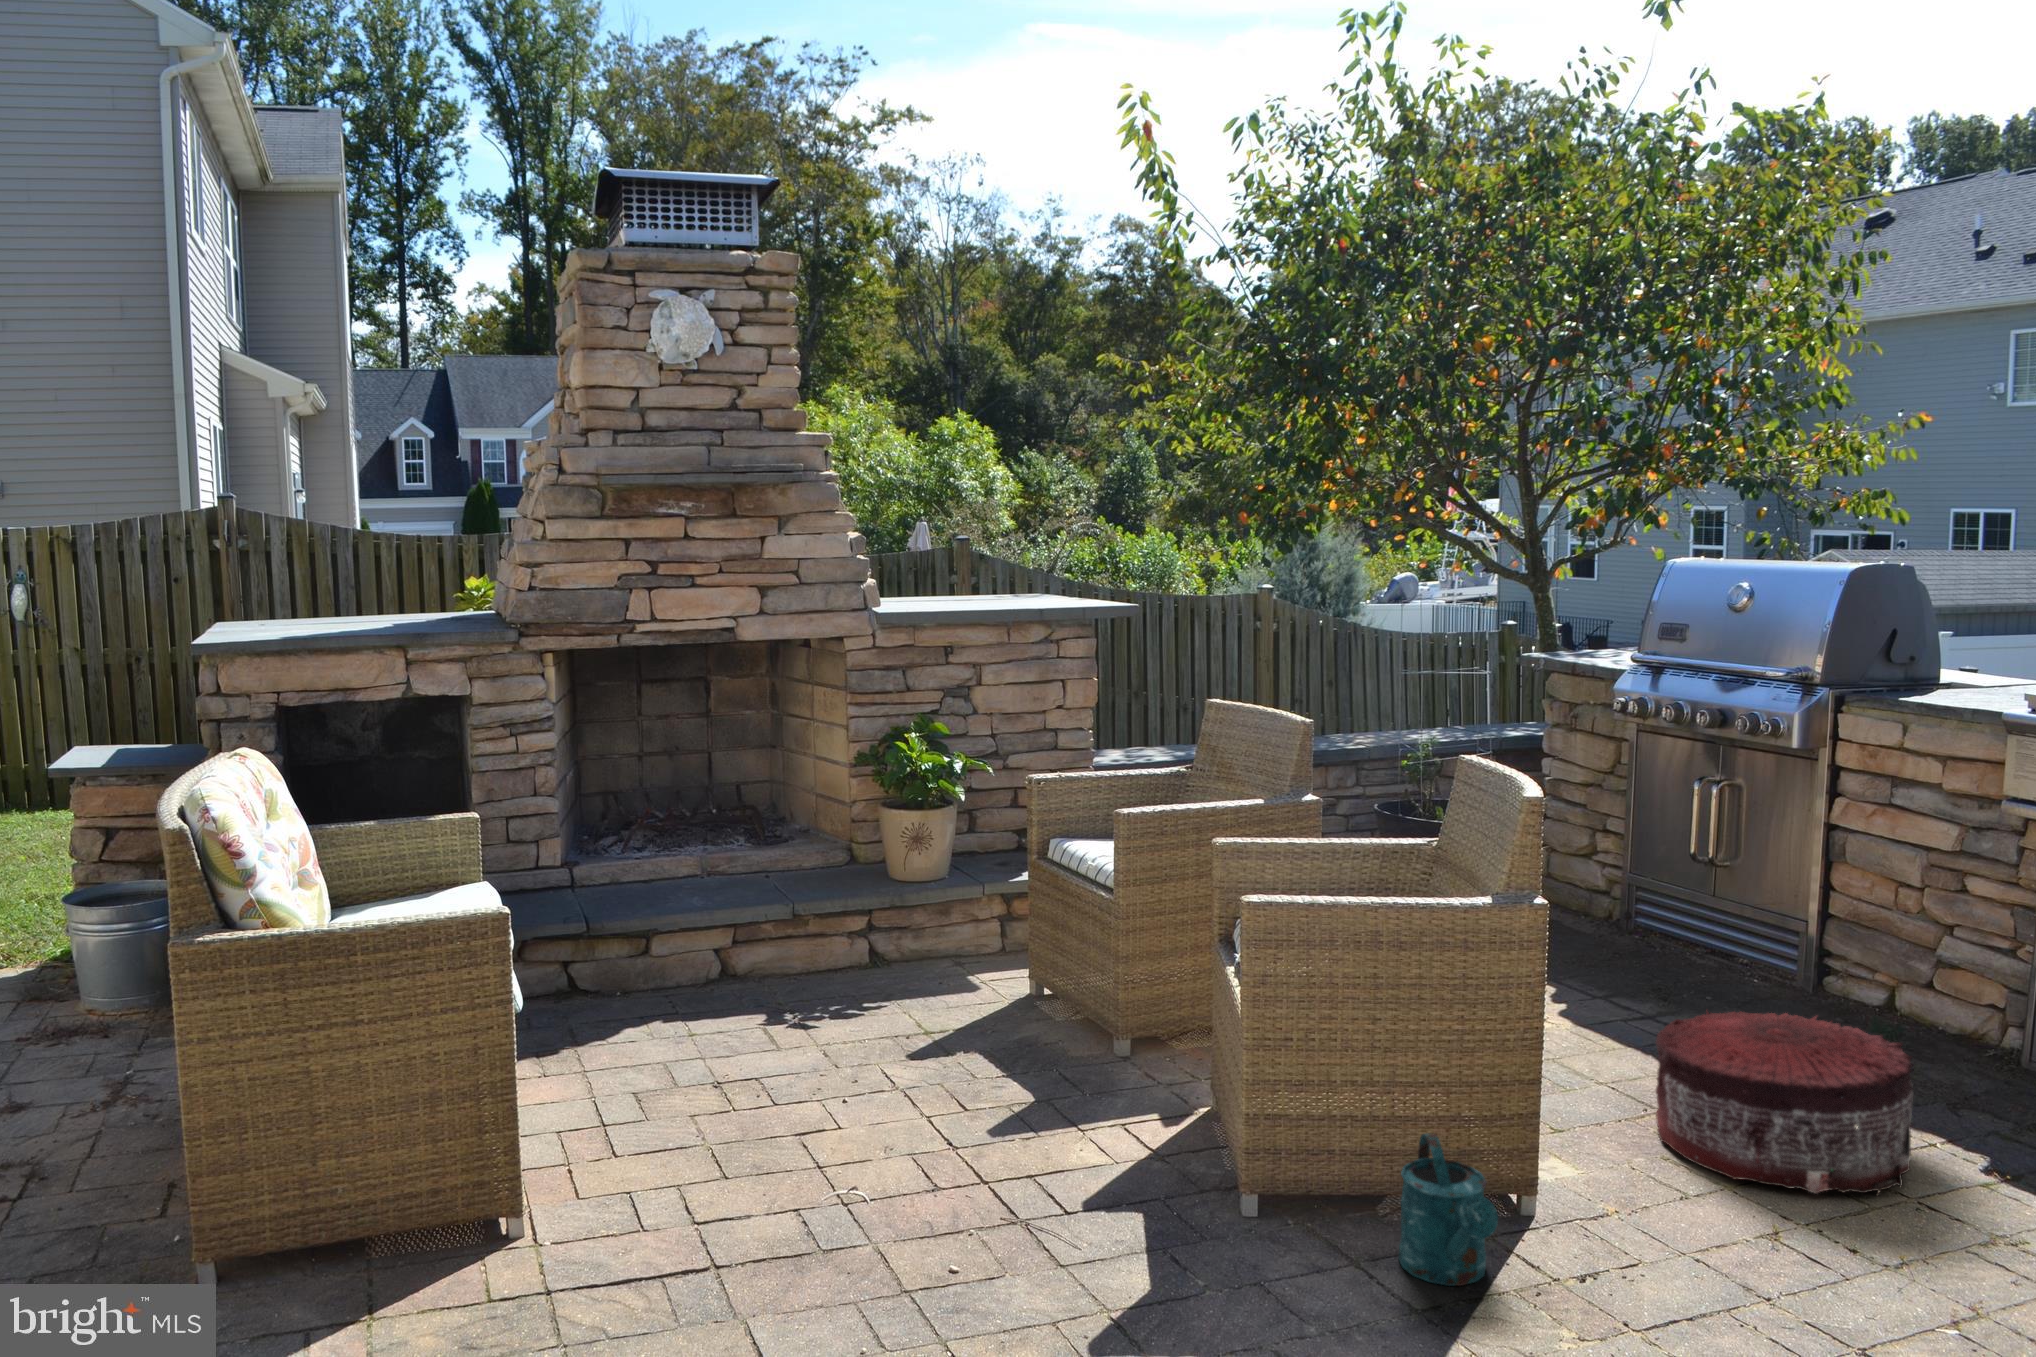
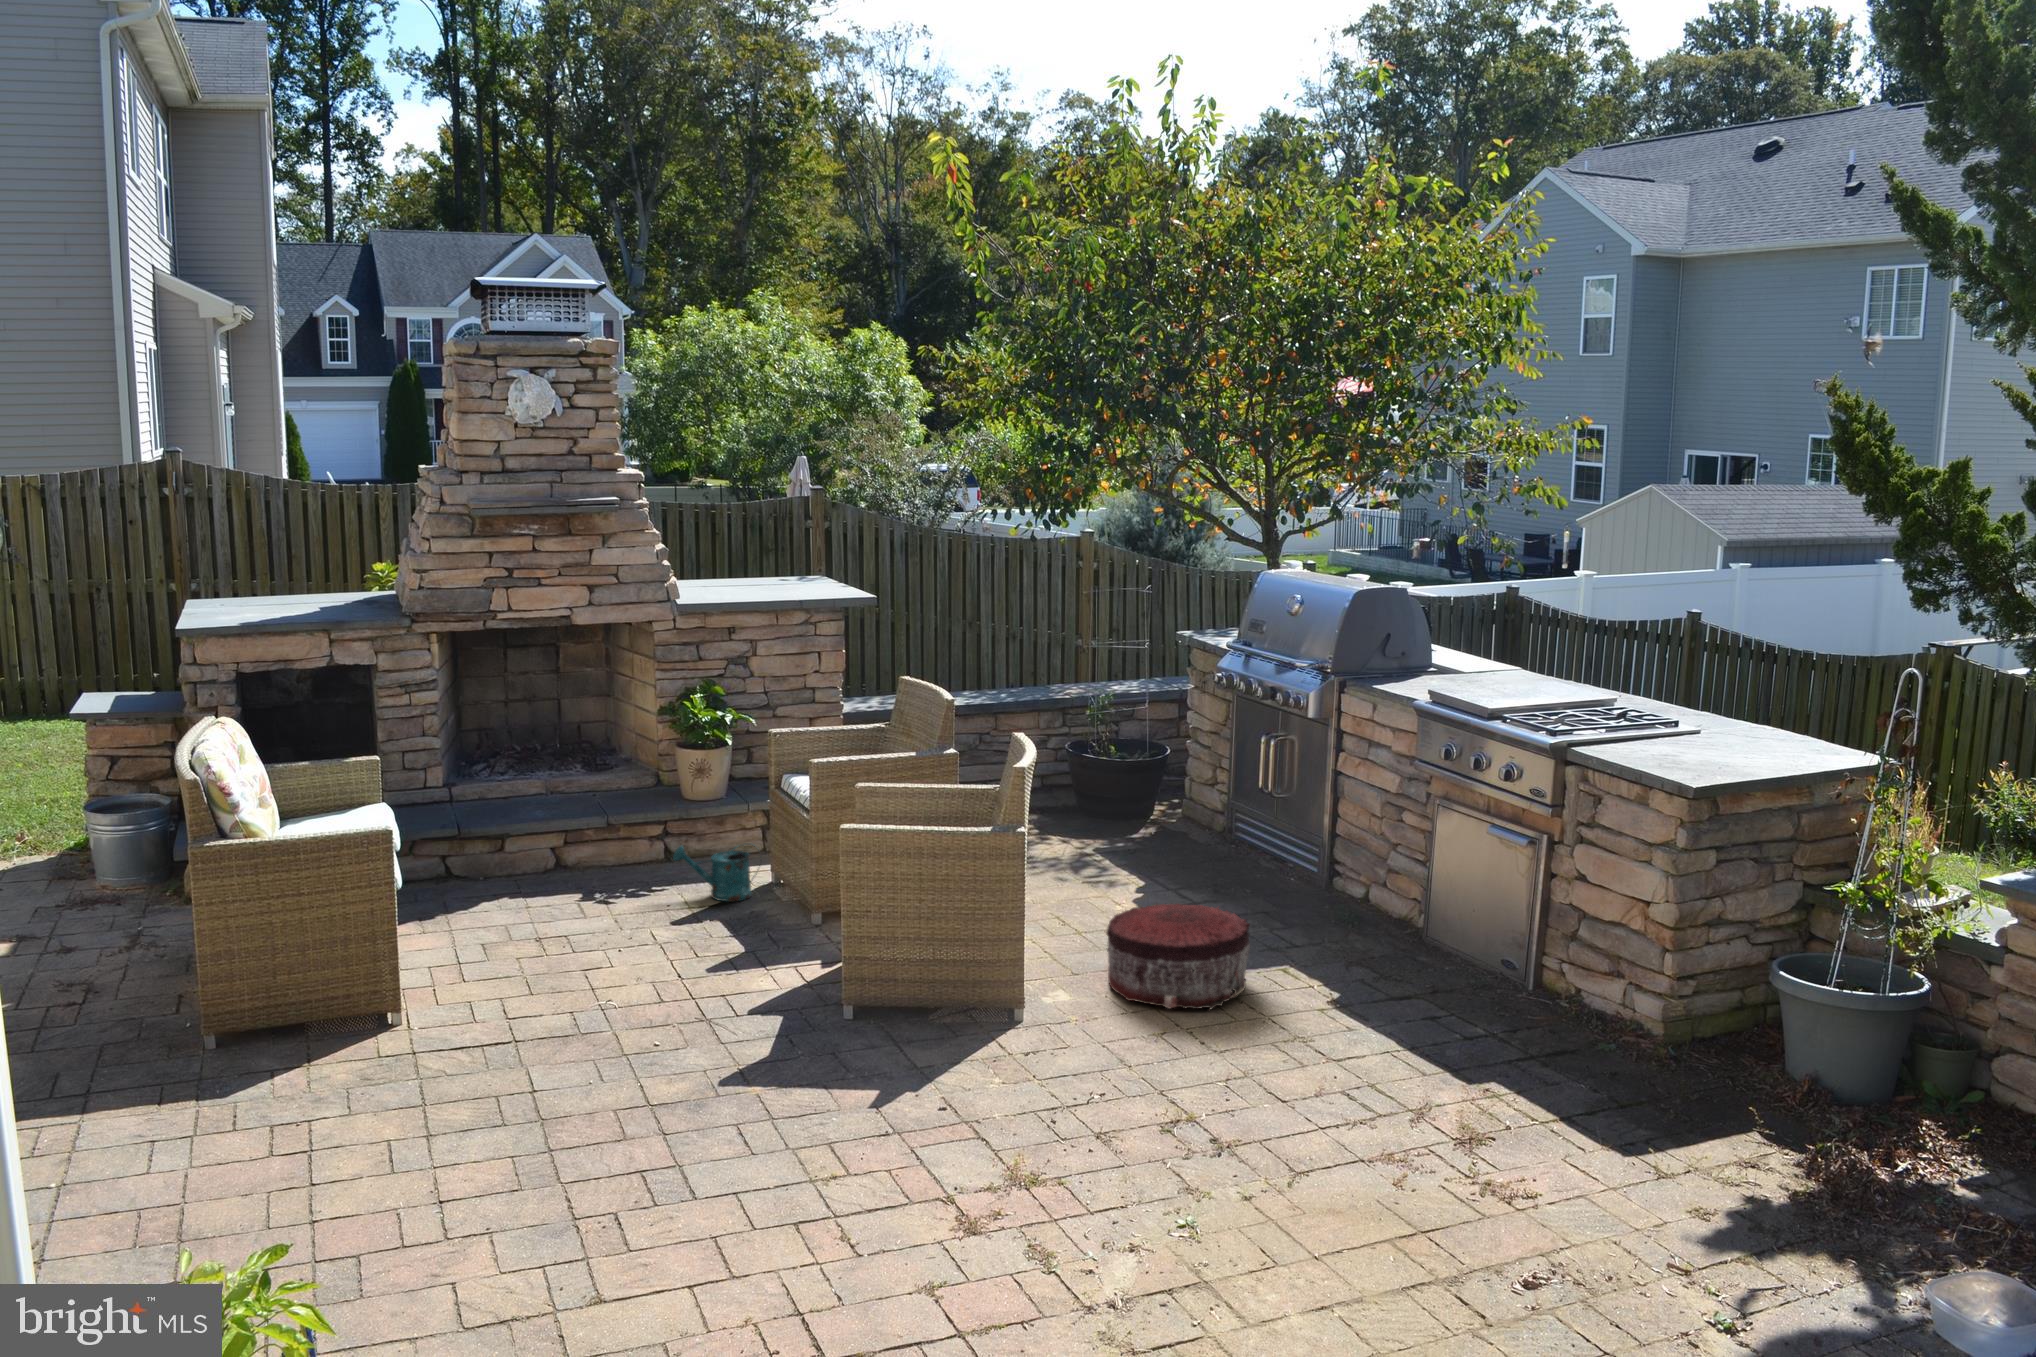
watering can: present [1399,1134,1498,1286] -> present [673,843,760,902]

